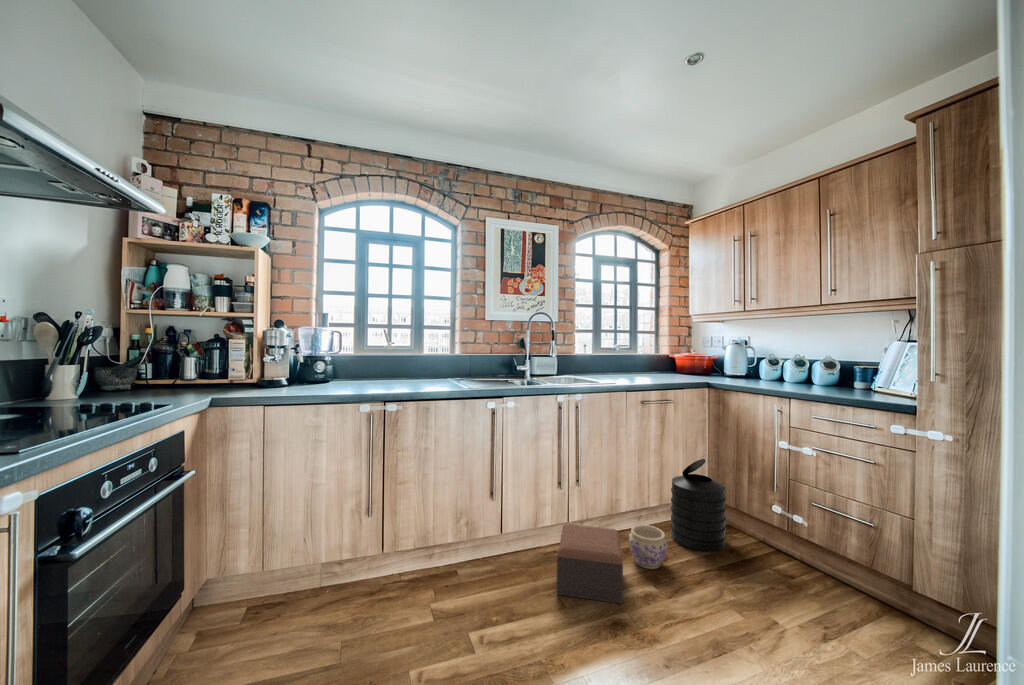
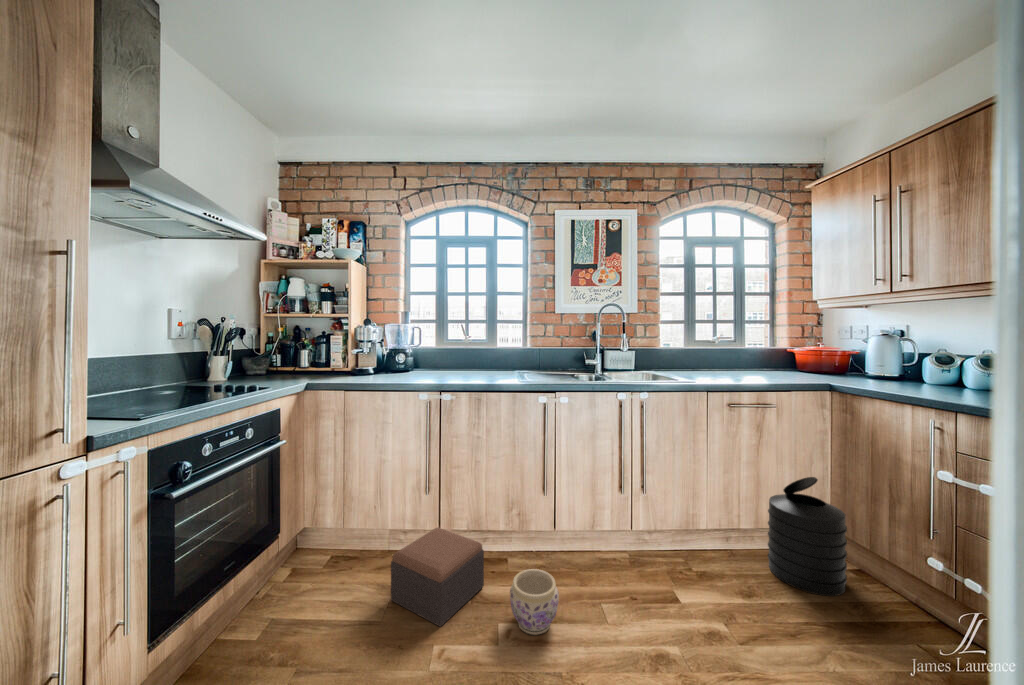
footstool: present [557,524,623,604] -> present [391,528,484,627]
planter: present [629,525,667,569] -> present [510,569,559,636]

